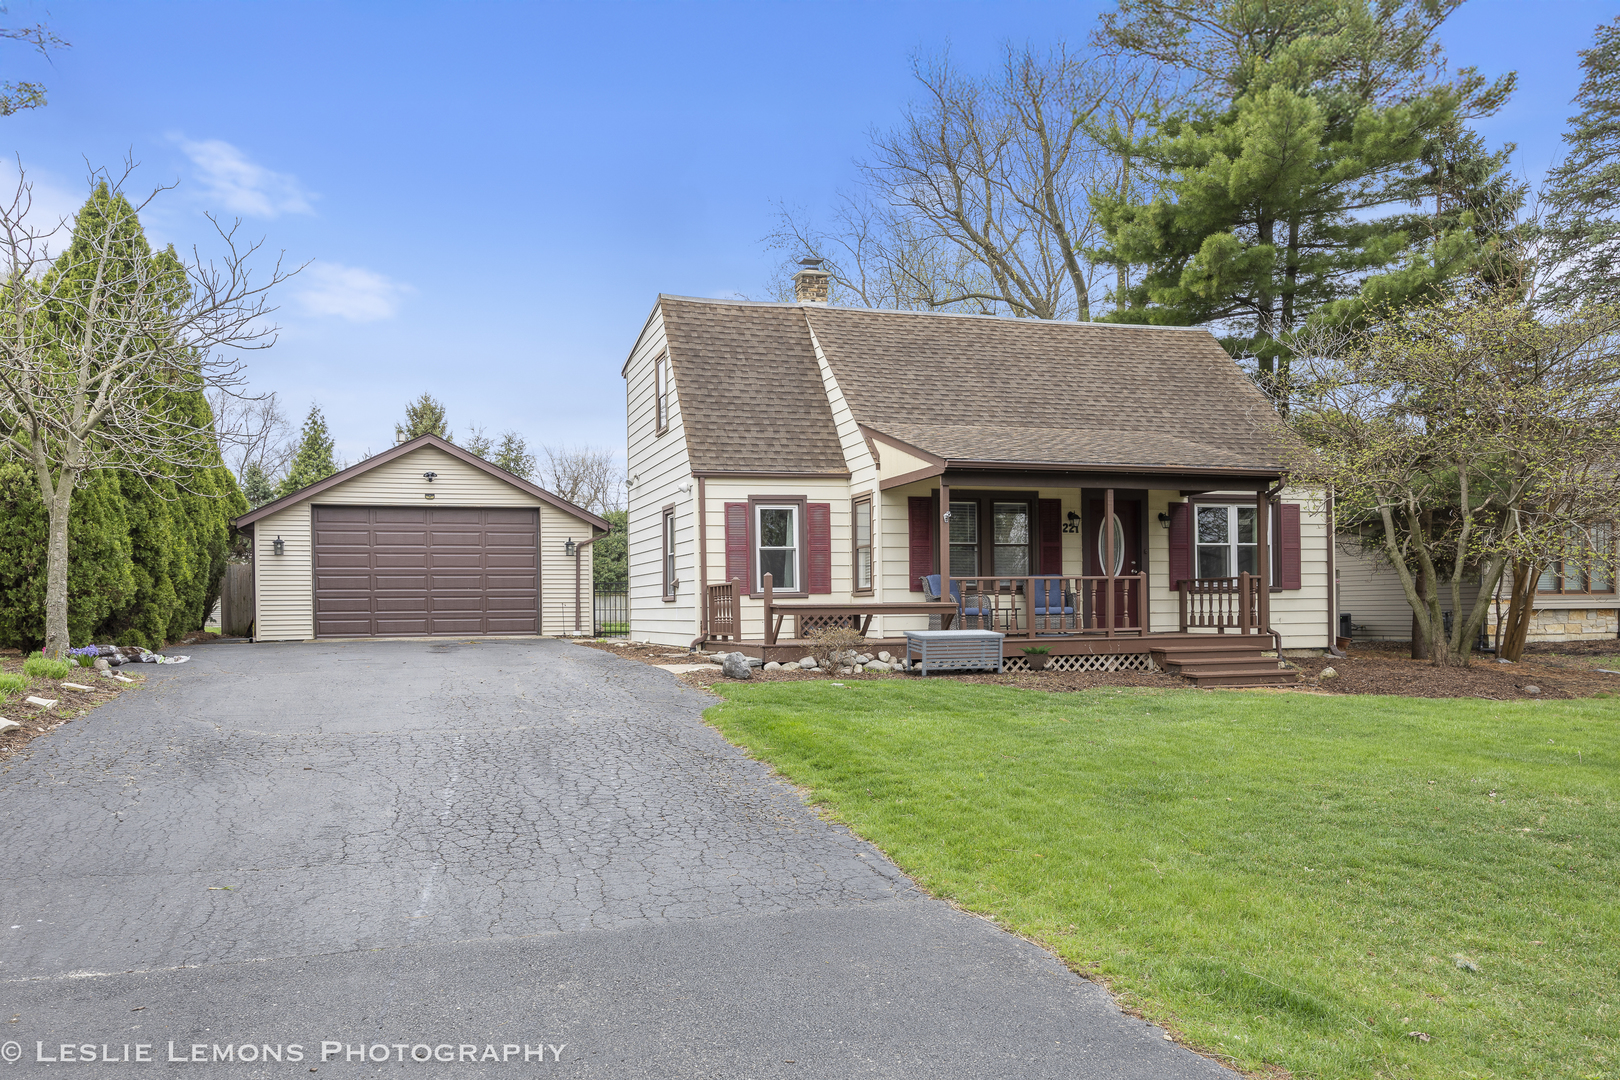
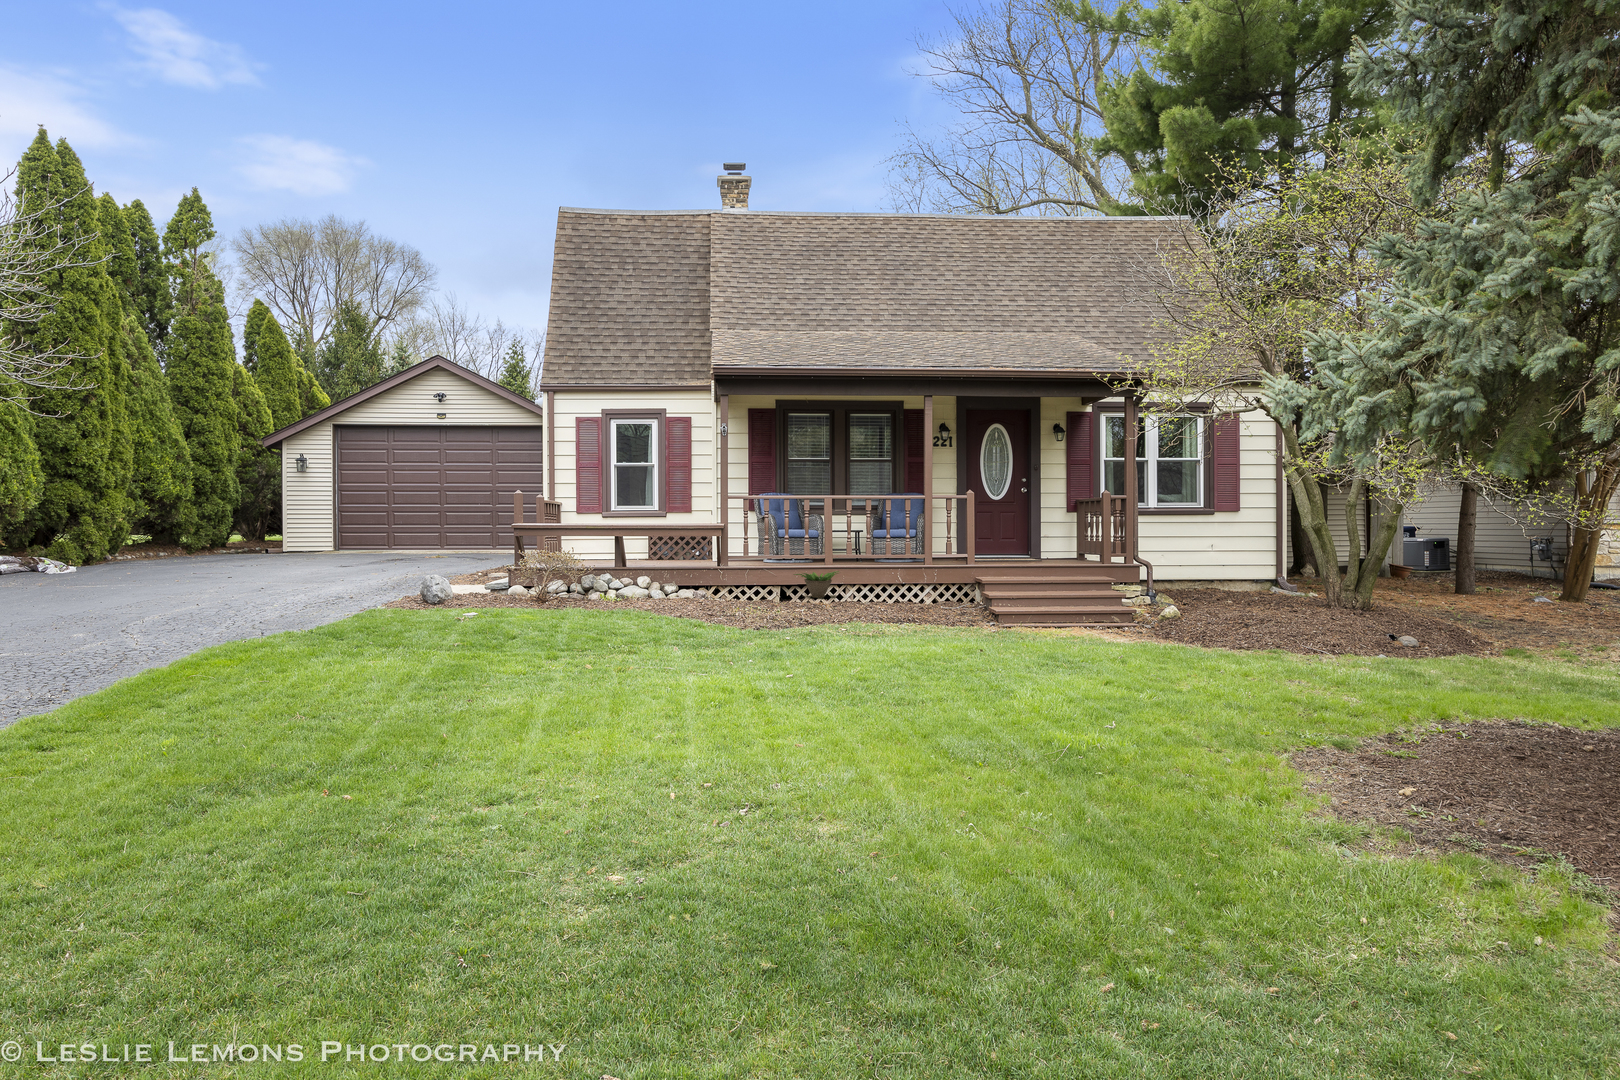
storage bench: present [903,630,1005,676] -> none [667,552,767,600]

